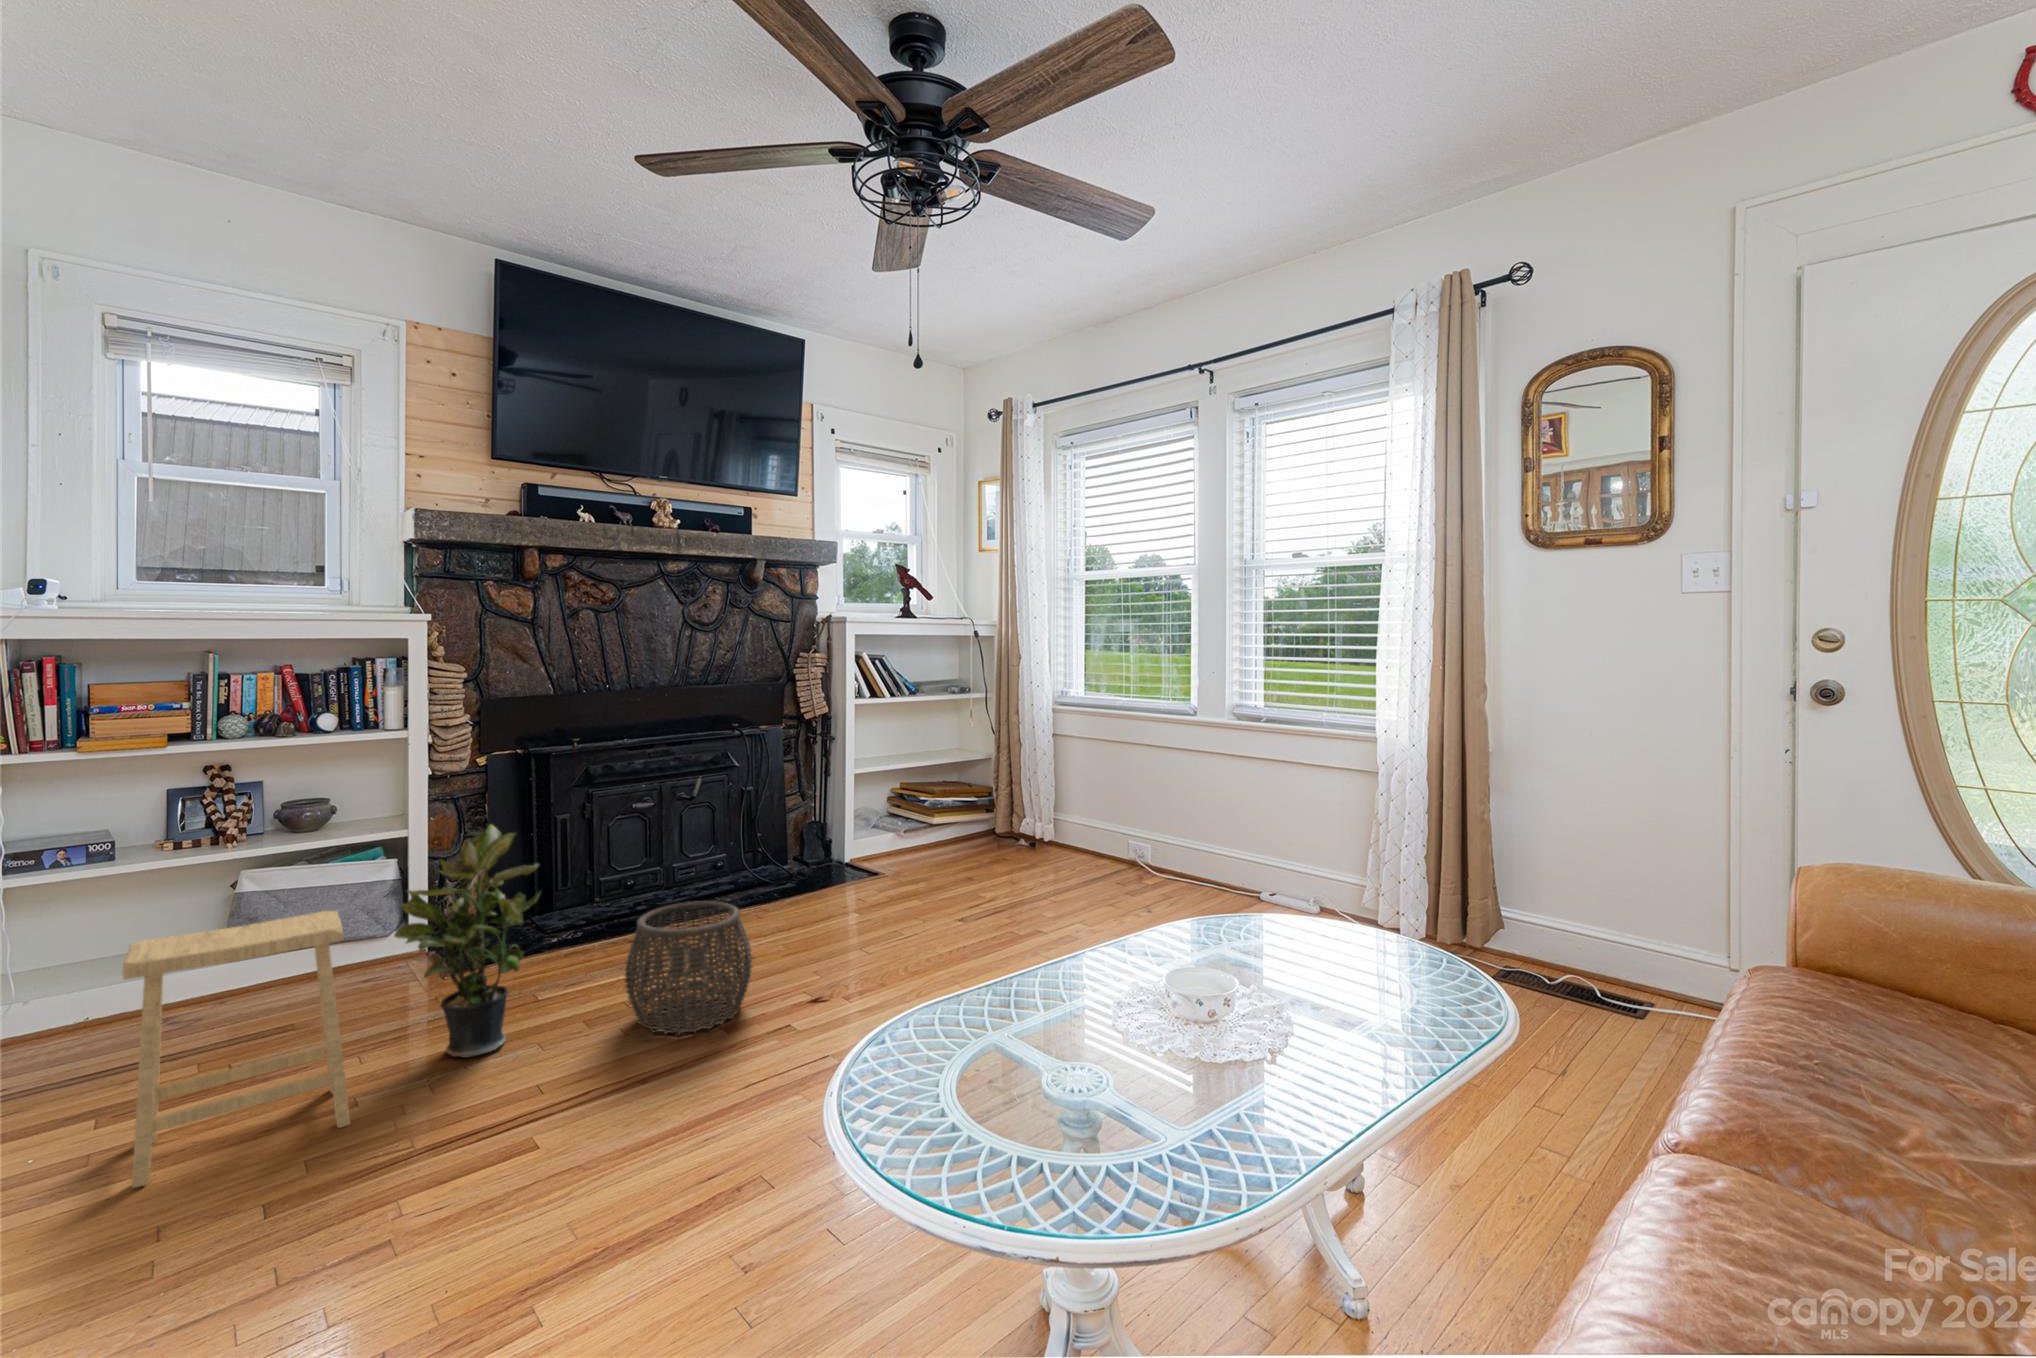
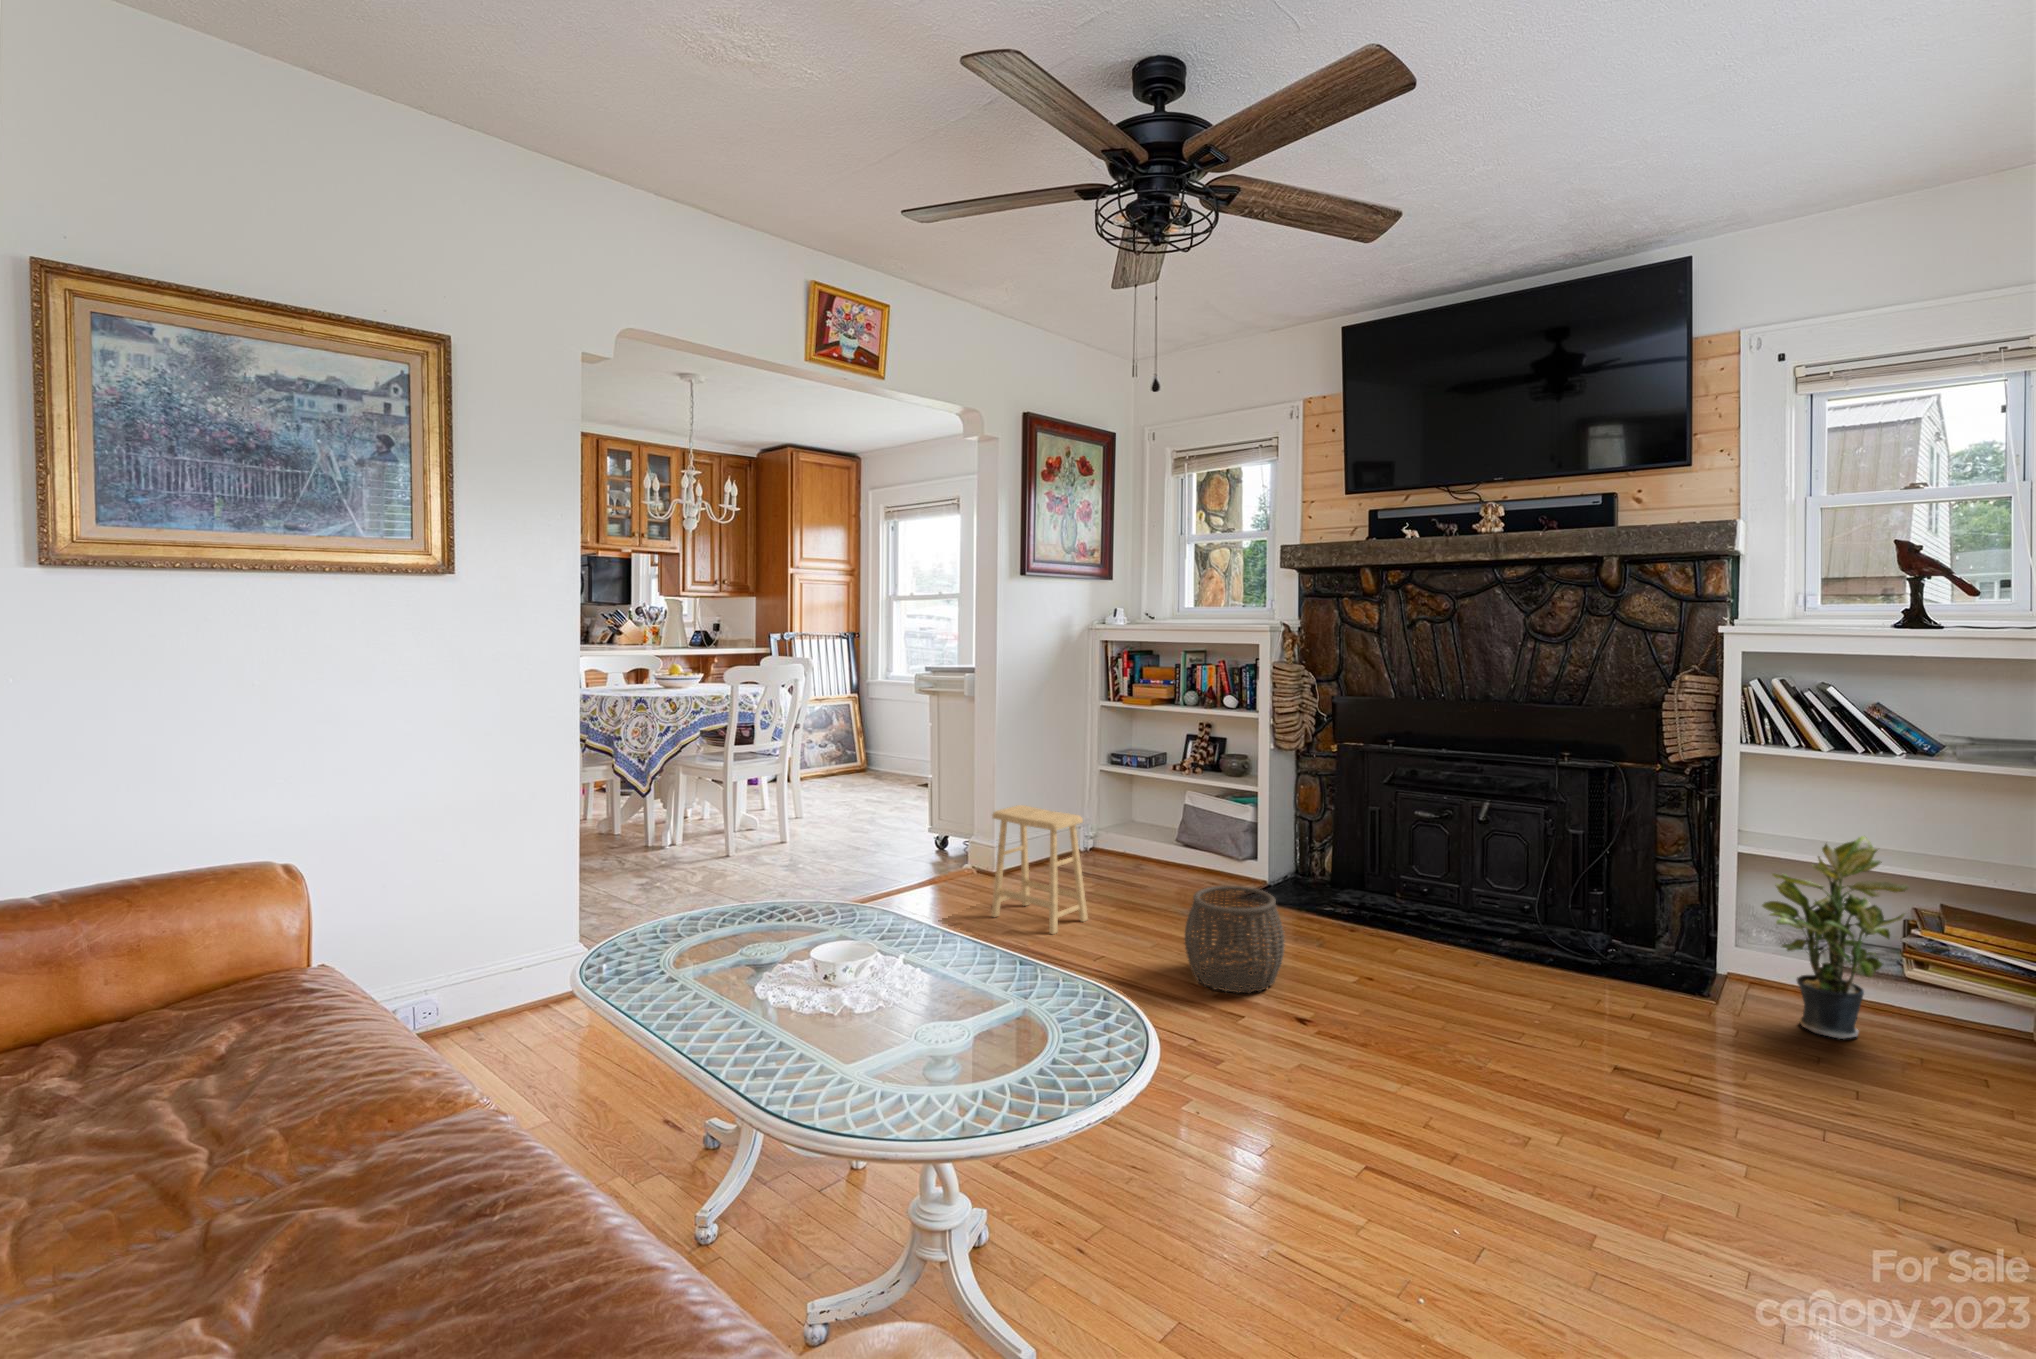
potted plant: present [394,825,539,1058] -> present [1762,836,1909,1039]

